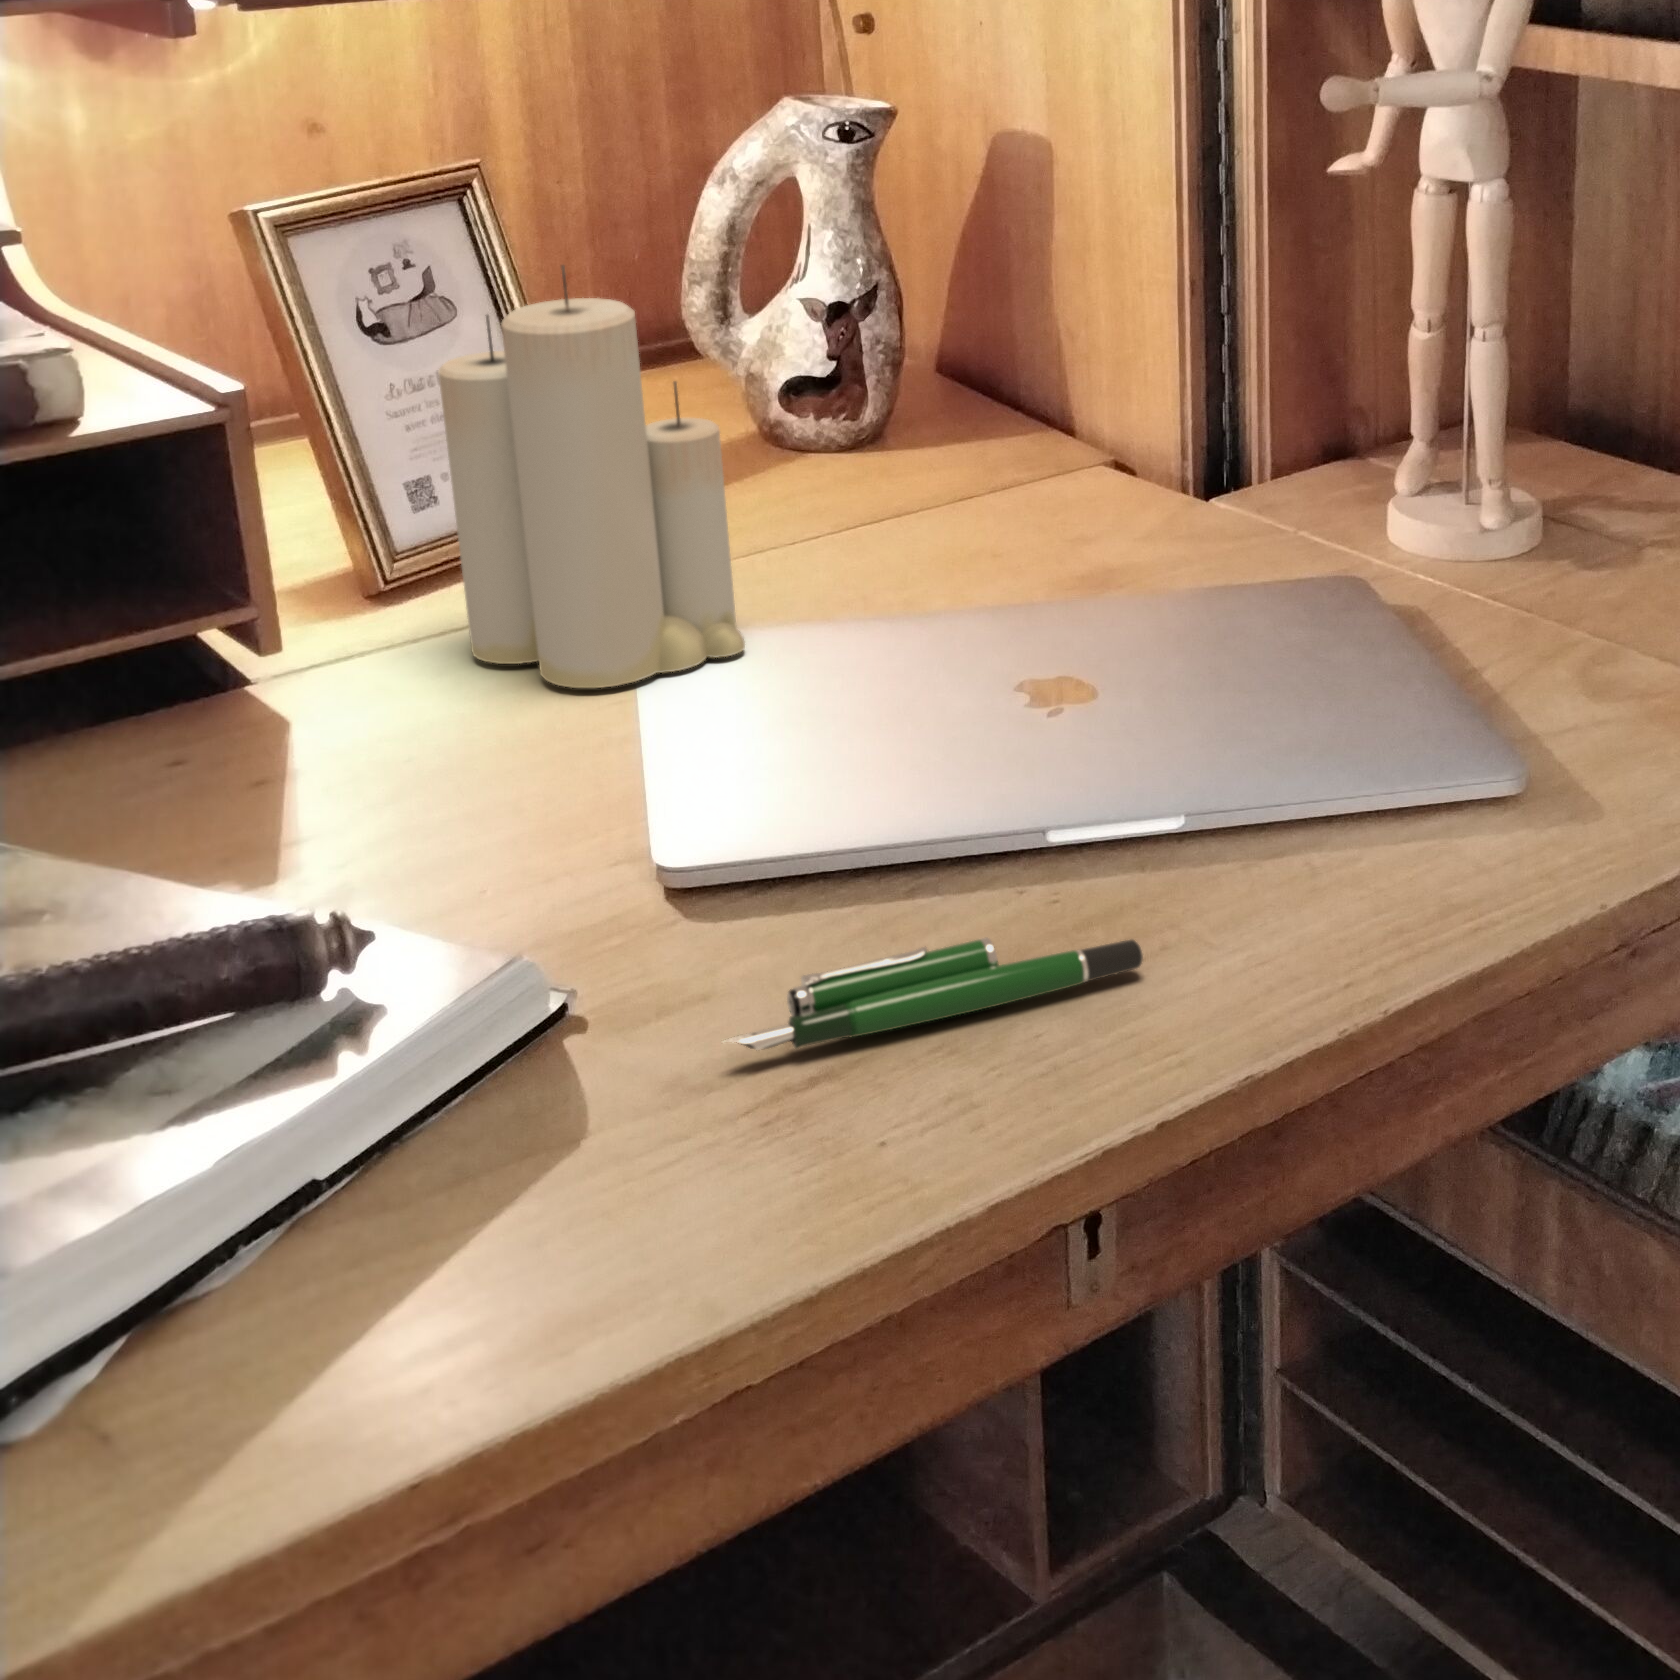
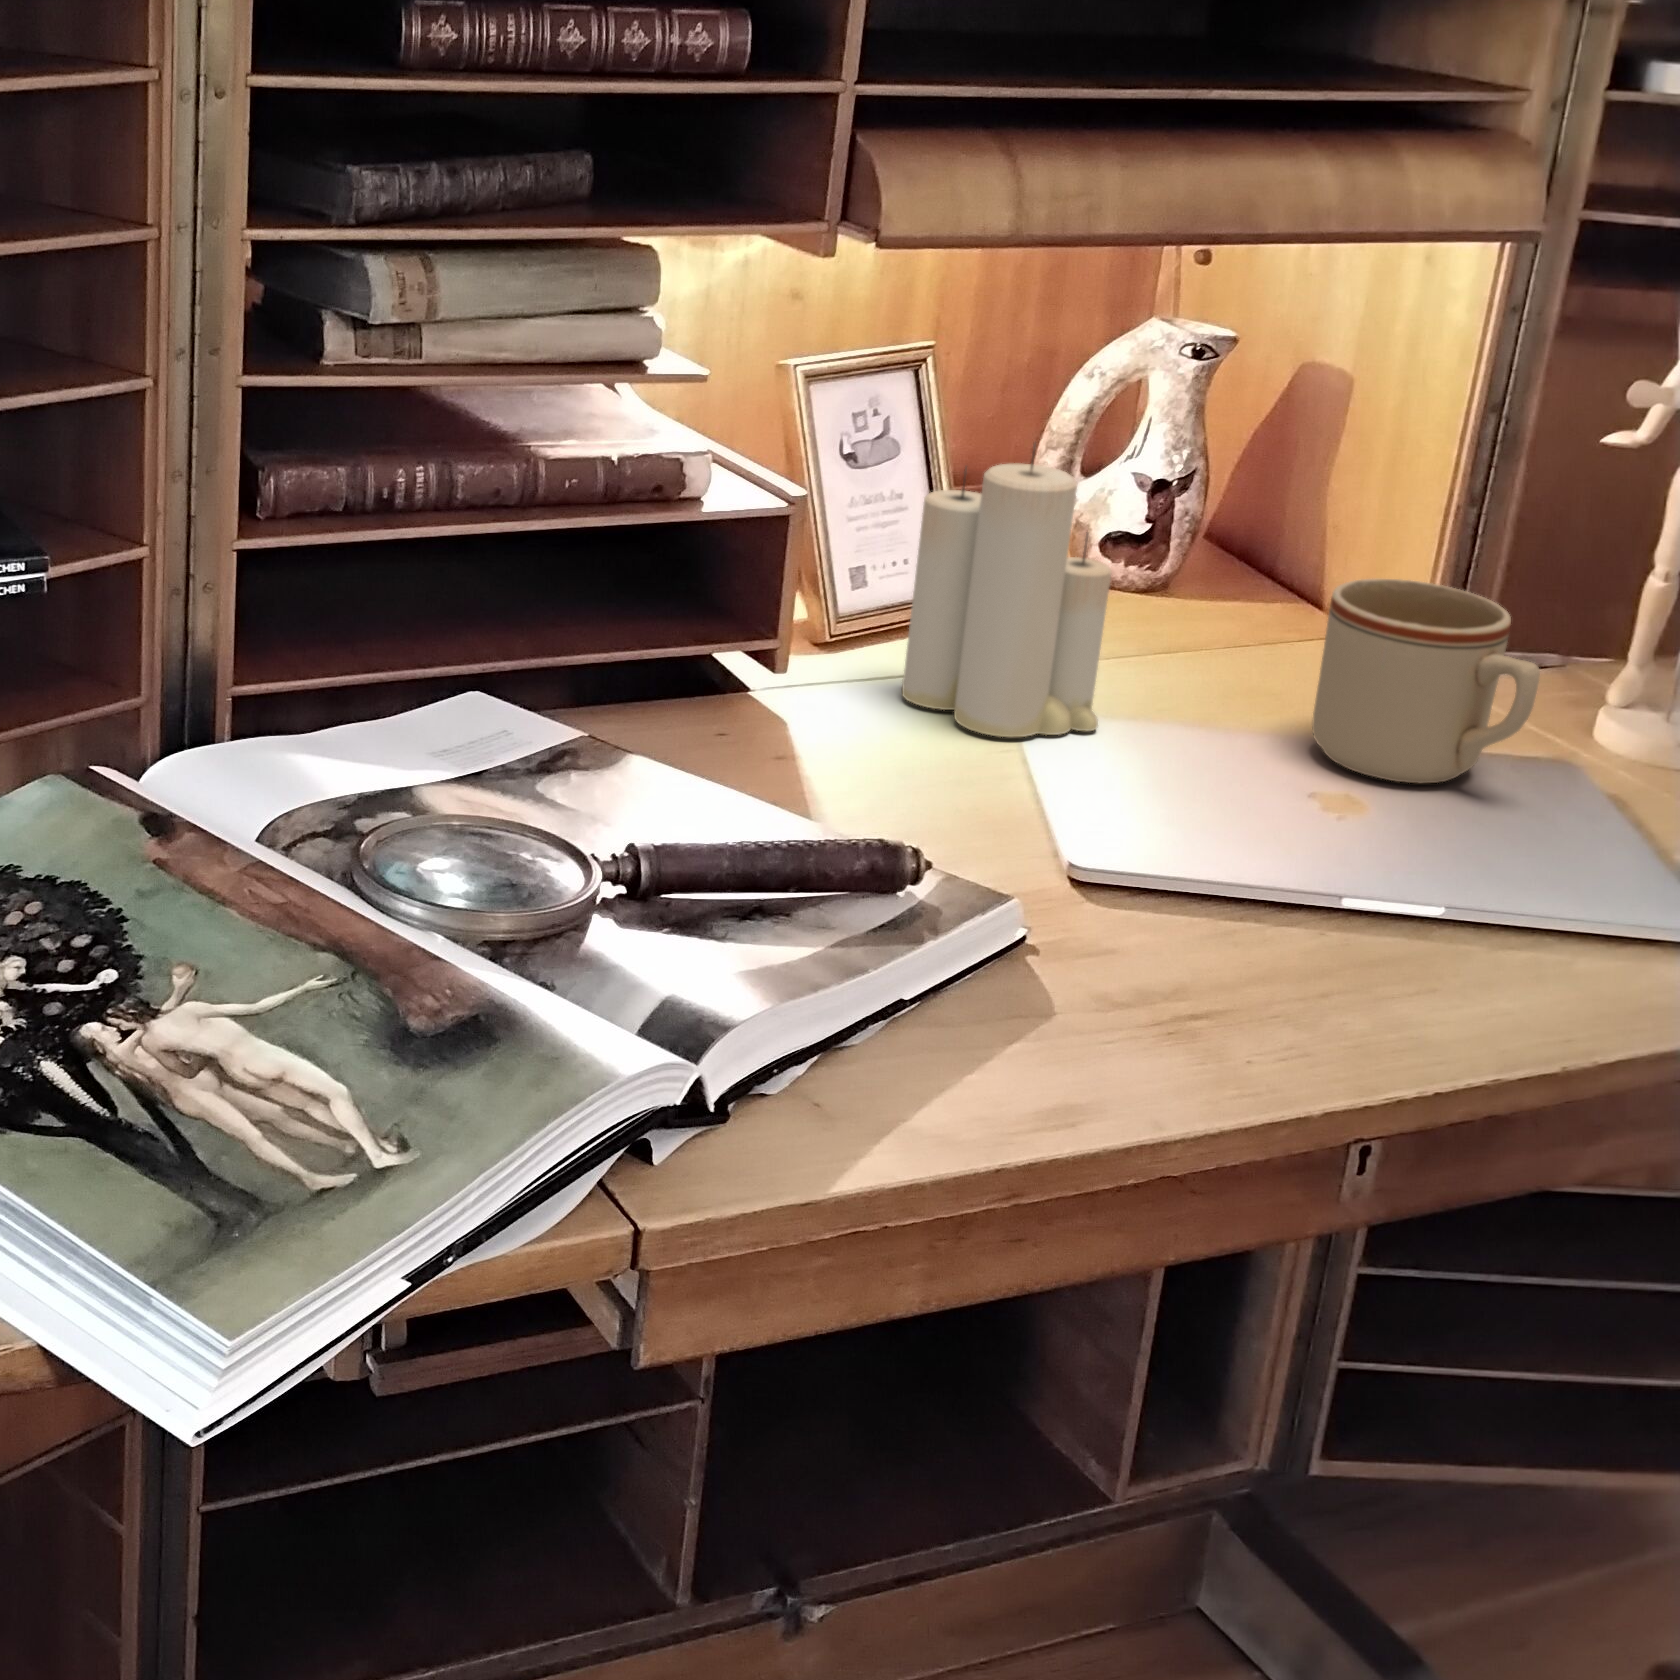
mug: none [1014,377,1284,647] -> present [1312,579,1540,783]
pen: present [725,938,1143,1050] -> none [1140,949,1422,997]

